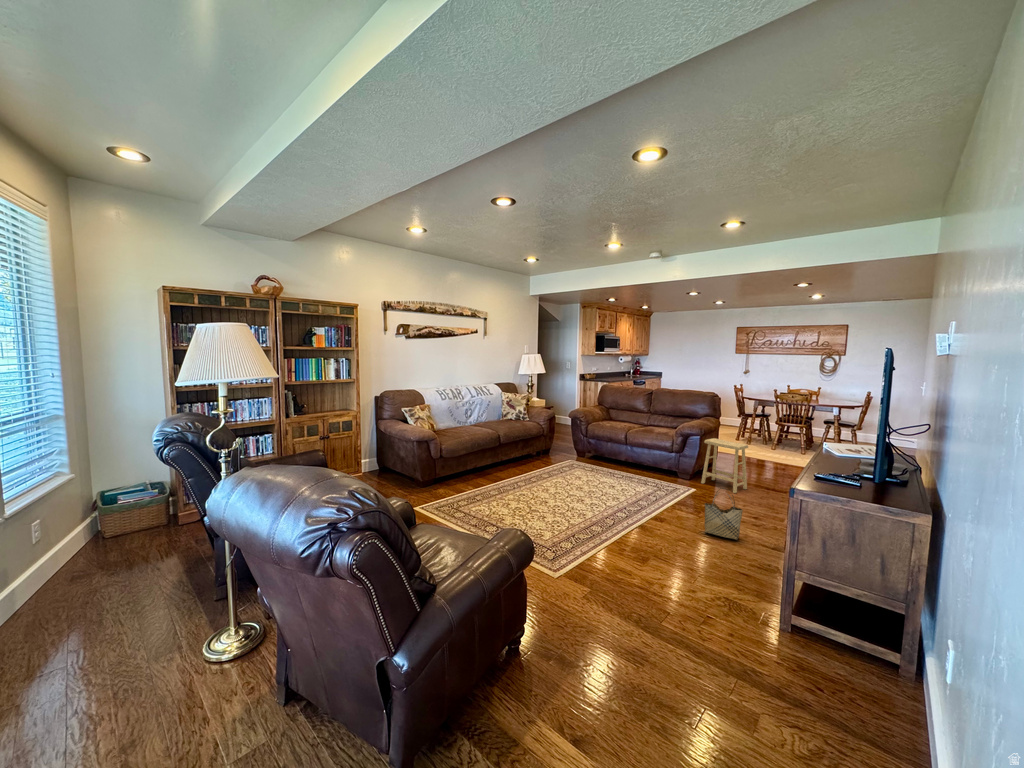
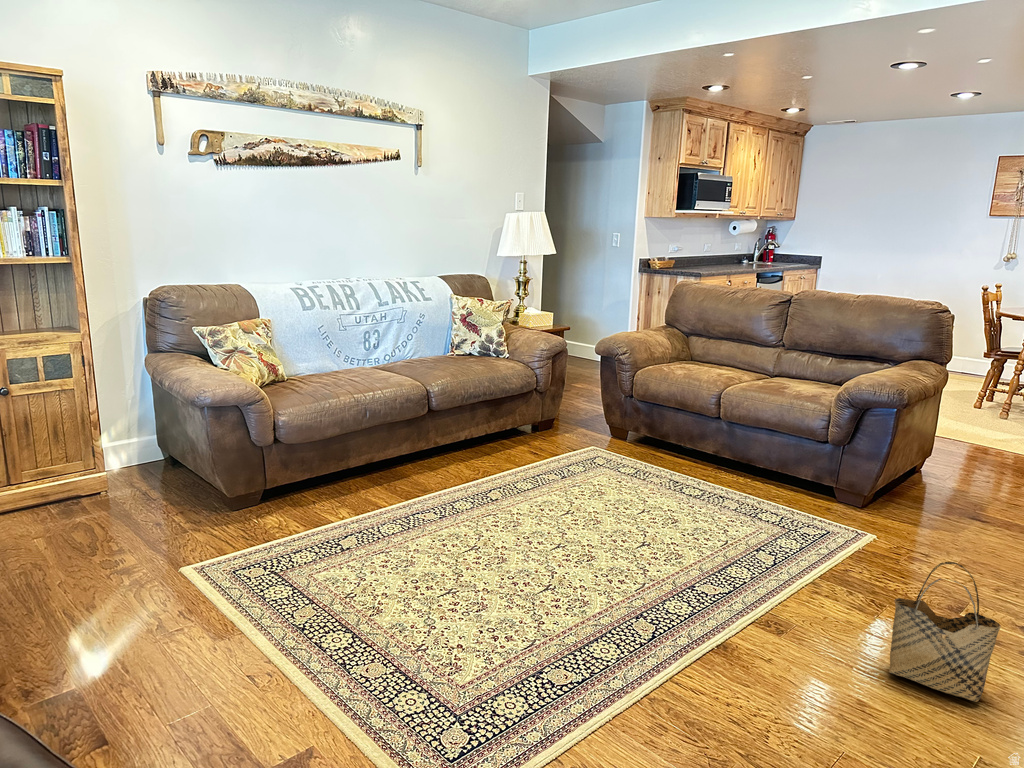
footstool: present [701,438,748,493] -> none [887,413,1015,548]

